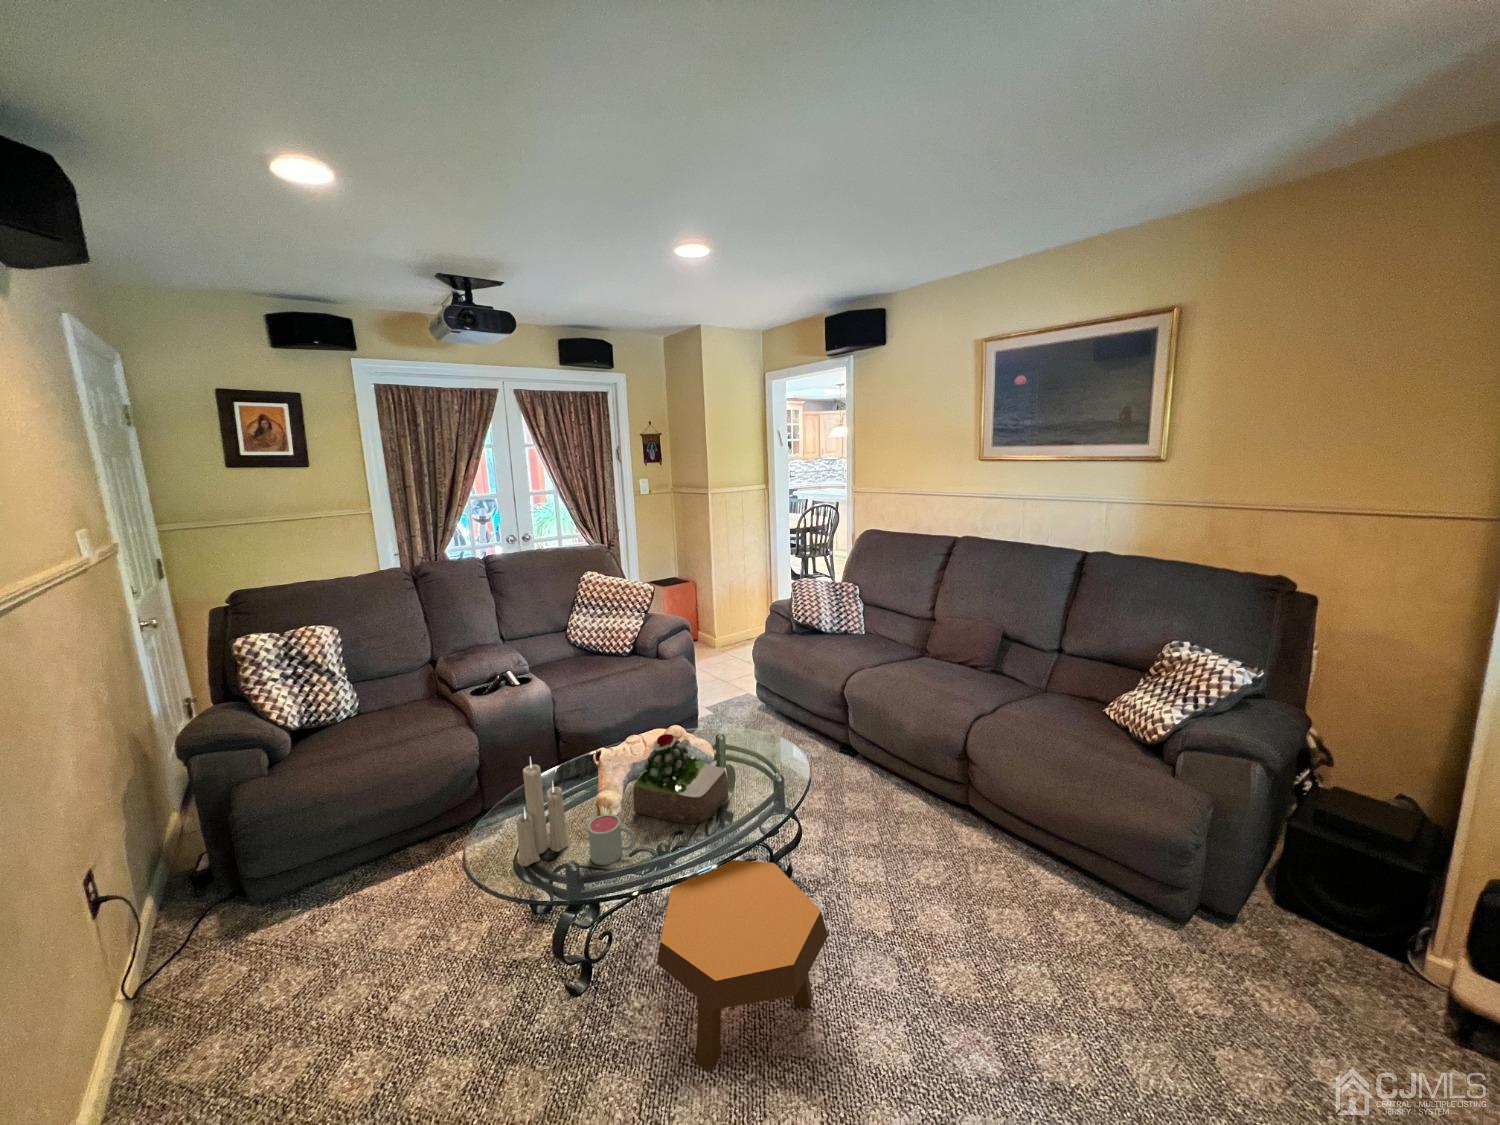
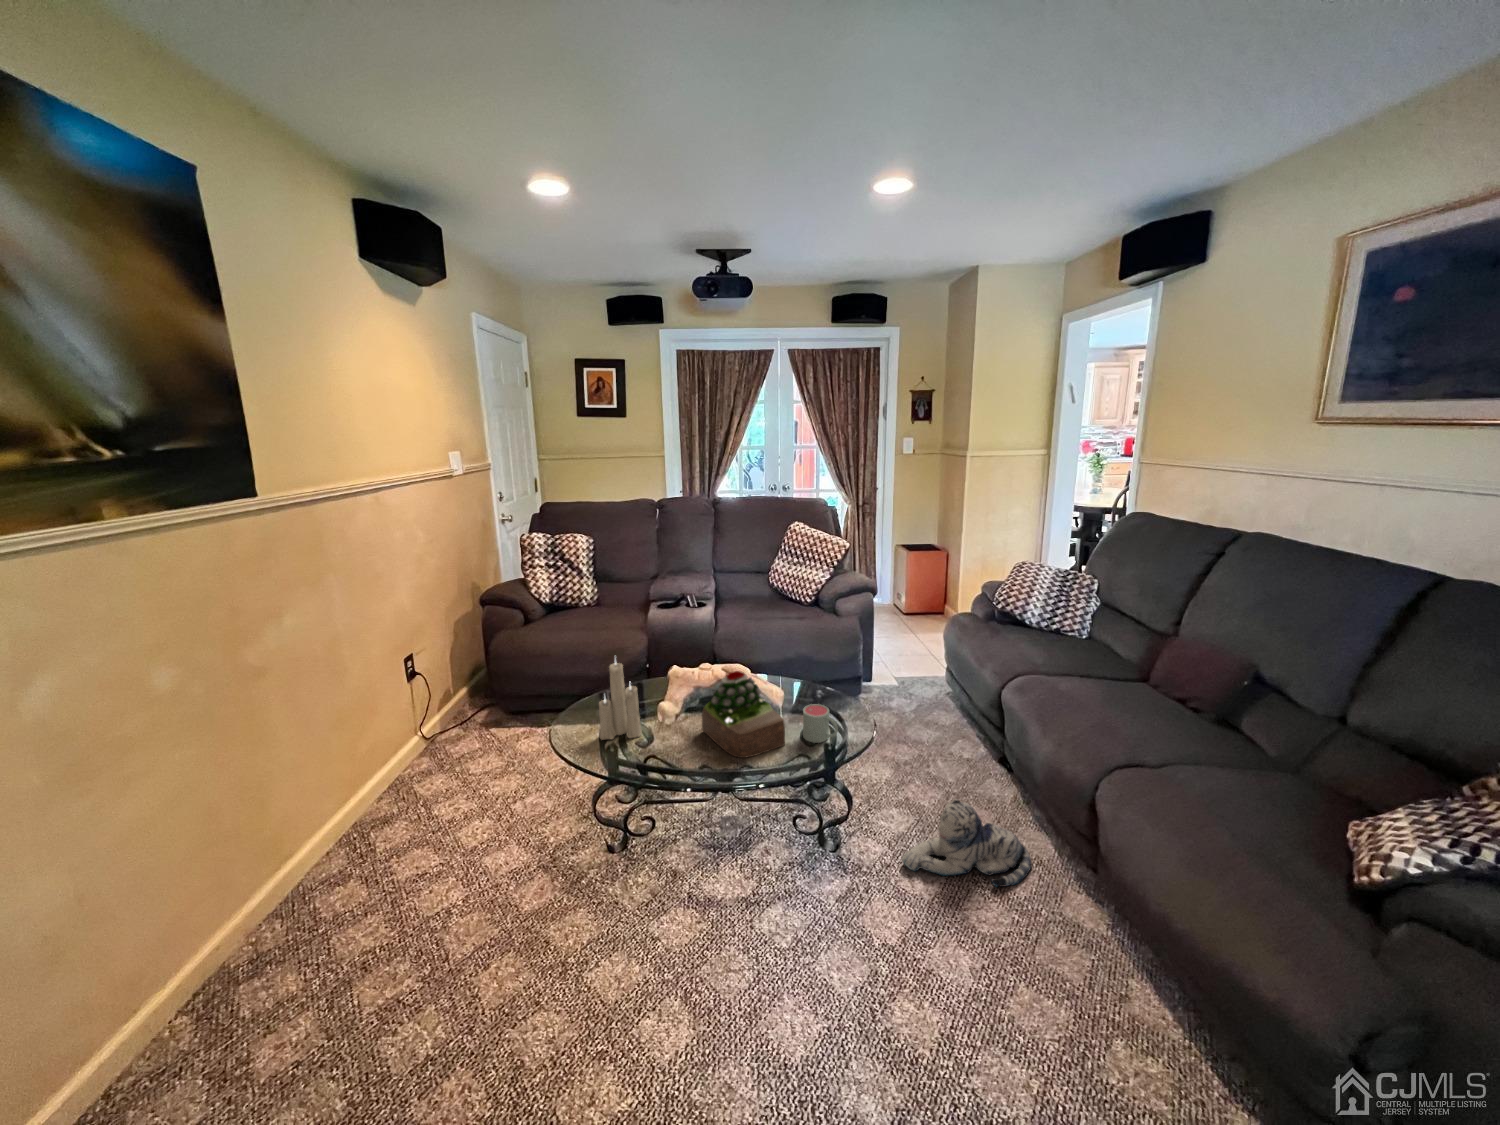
plush toy: none [850,789,933,867] -> present [902,799,1032,887]
mug: present [588,814,636,865] -> present [803,704,838,743]
footstool: present [657,860,828,1072] -> none [636,797,782,959]

